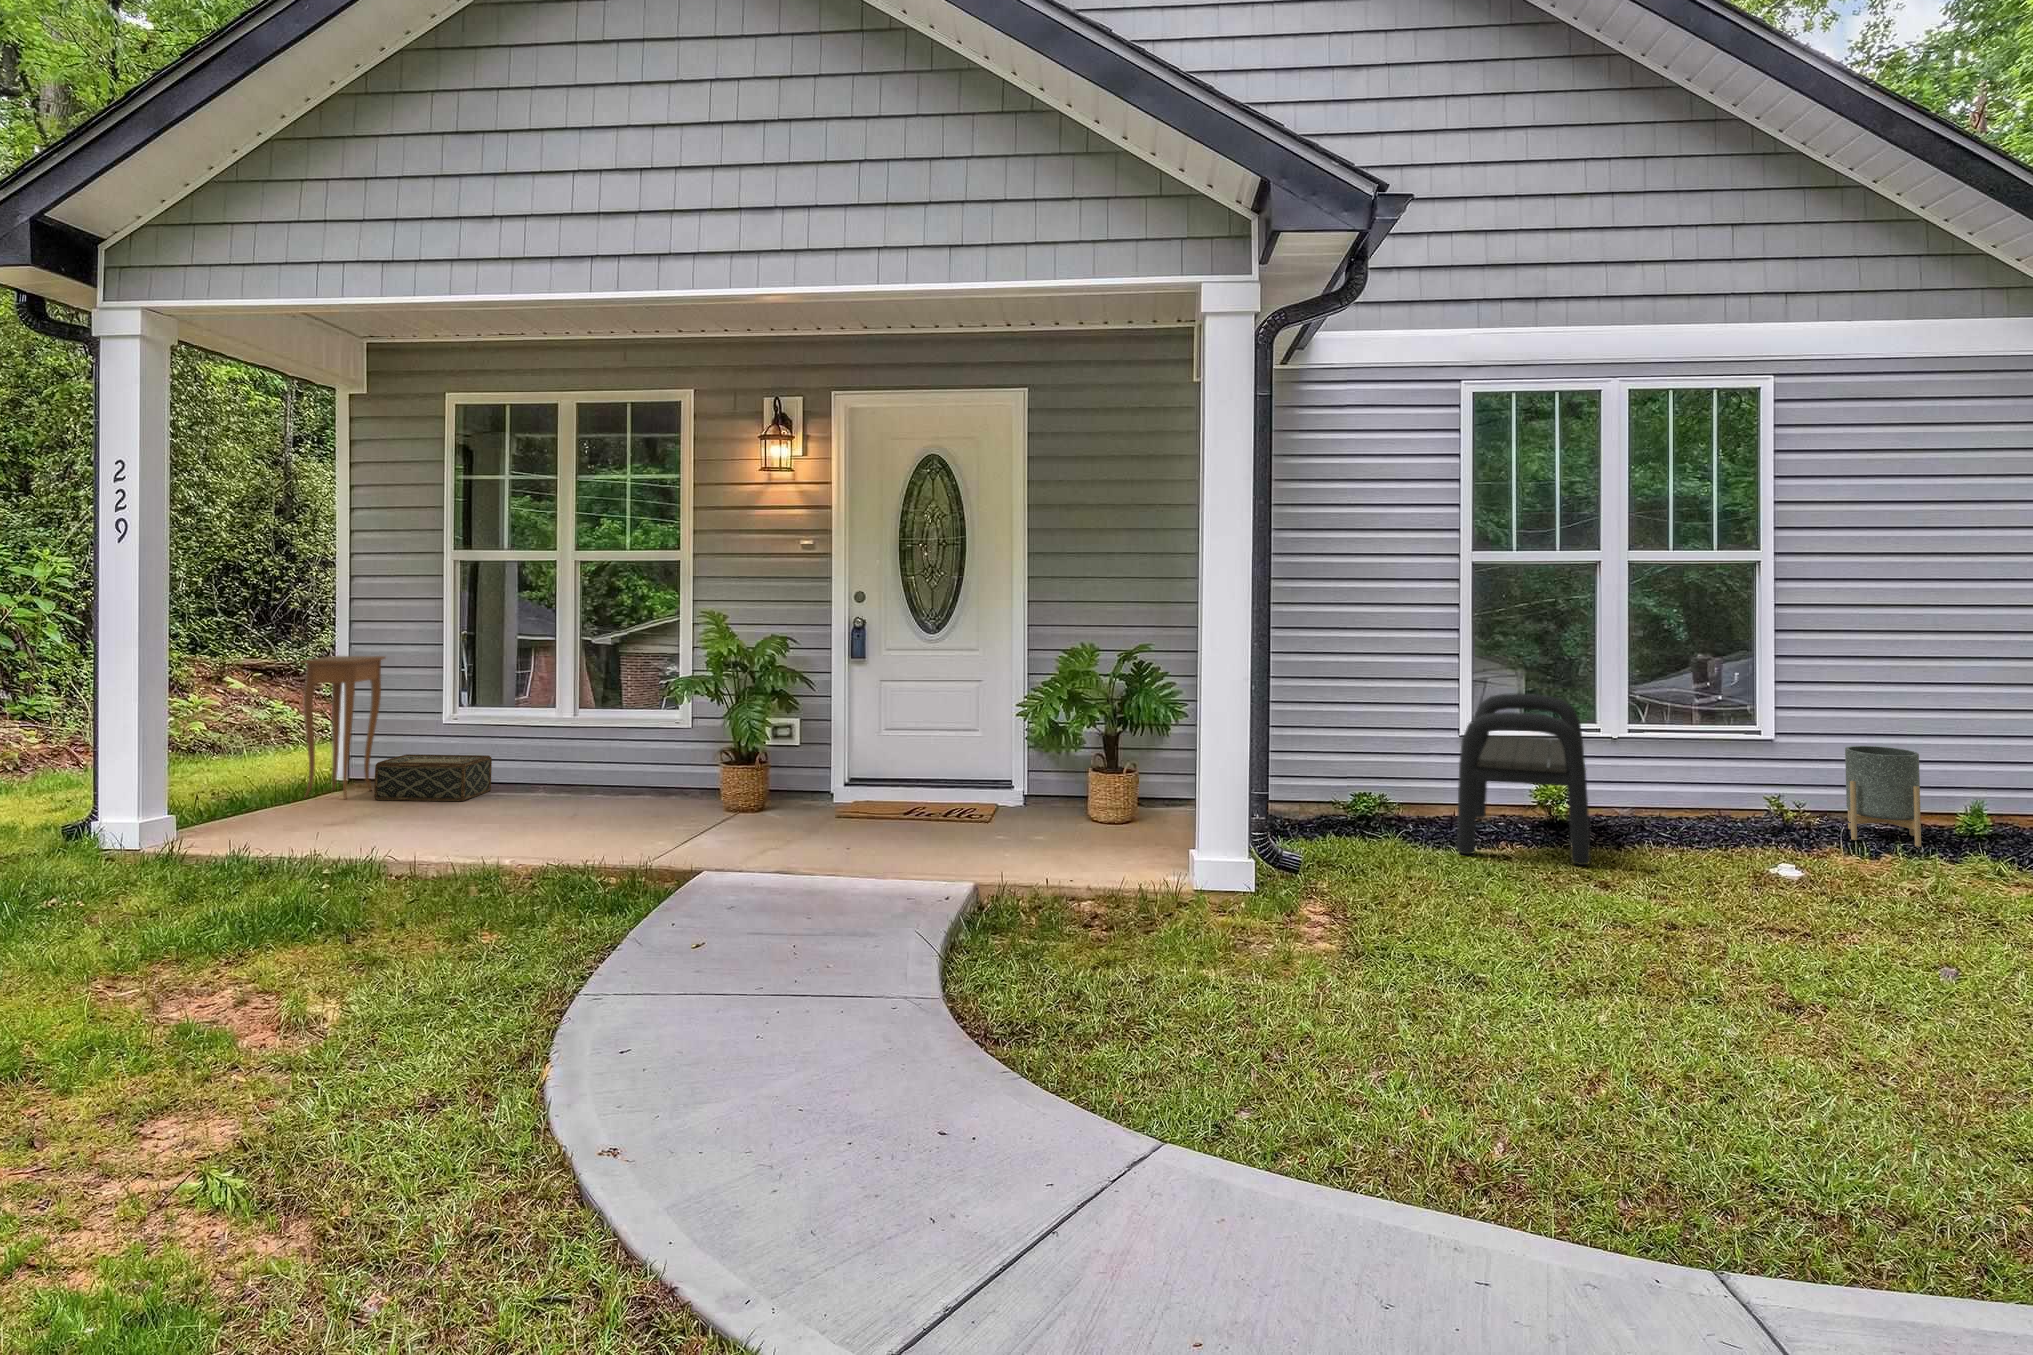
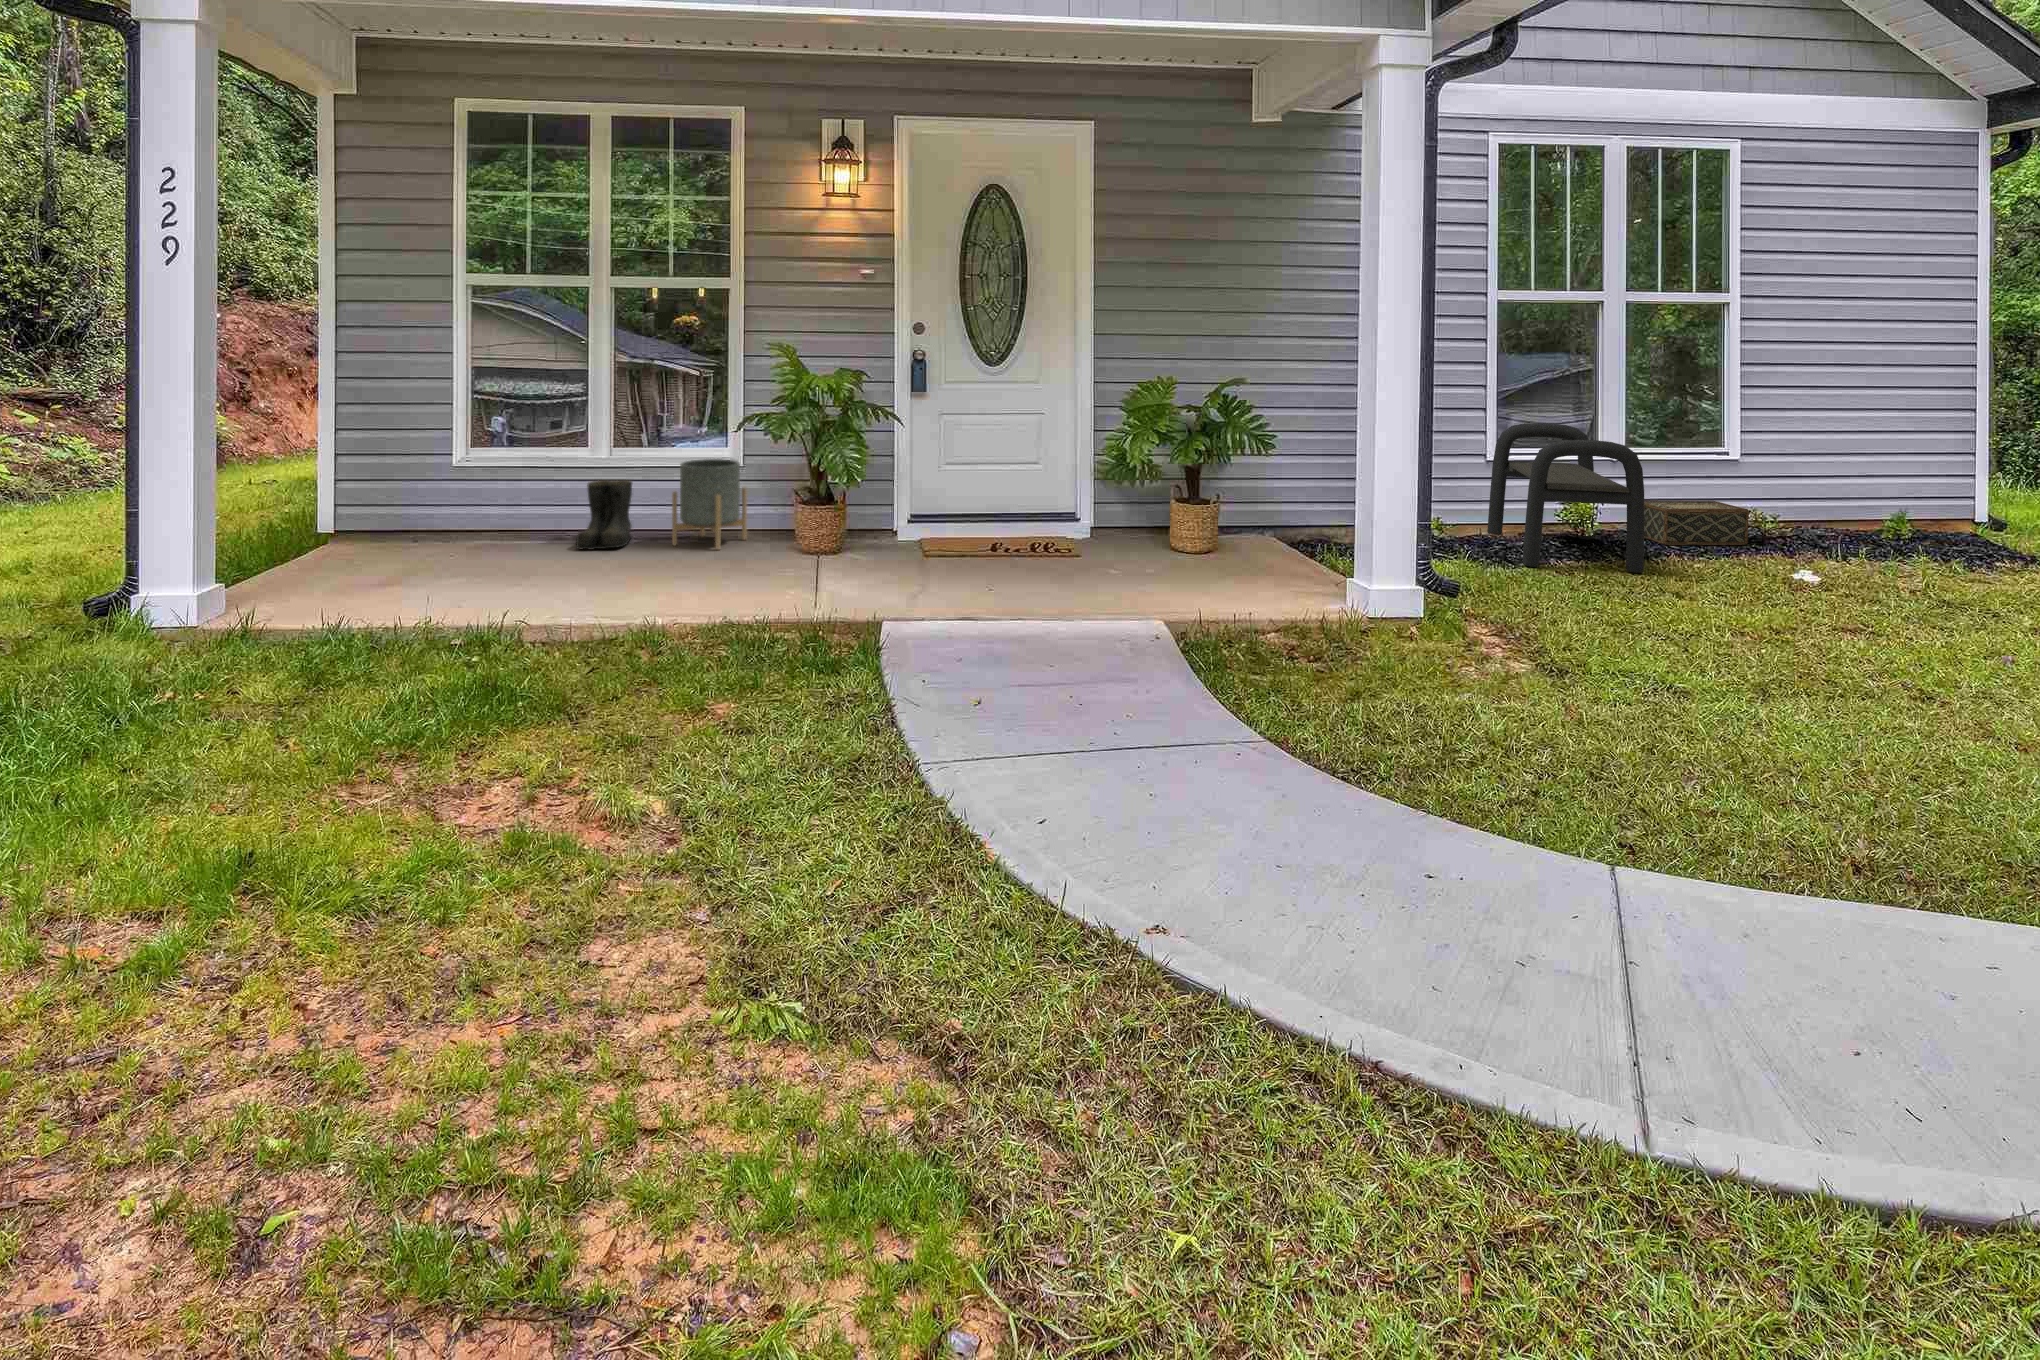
side table: present [300,656,385,799] -> none [311,395,397,549]
boots: none [517,739,586,806] -> present [576,480,632,550]
planter: present [1845,746,1921,847] -> present [672,459,747,550]
woven basket: present [374,754,492,801] -> present [1644,501,1749,545]

